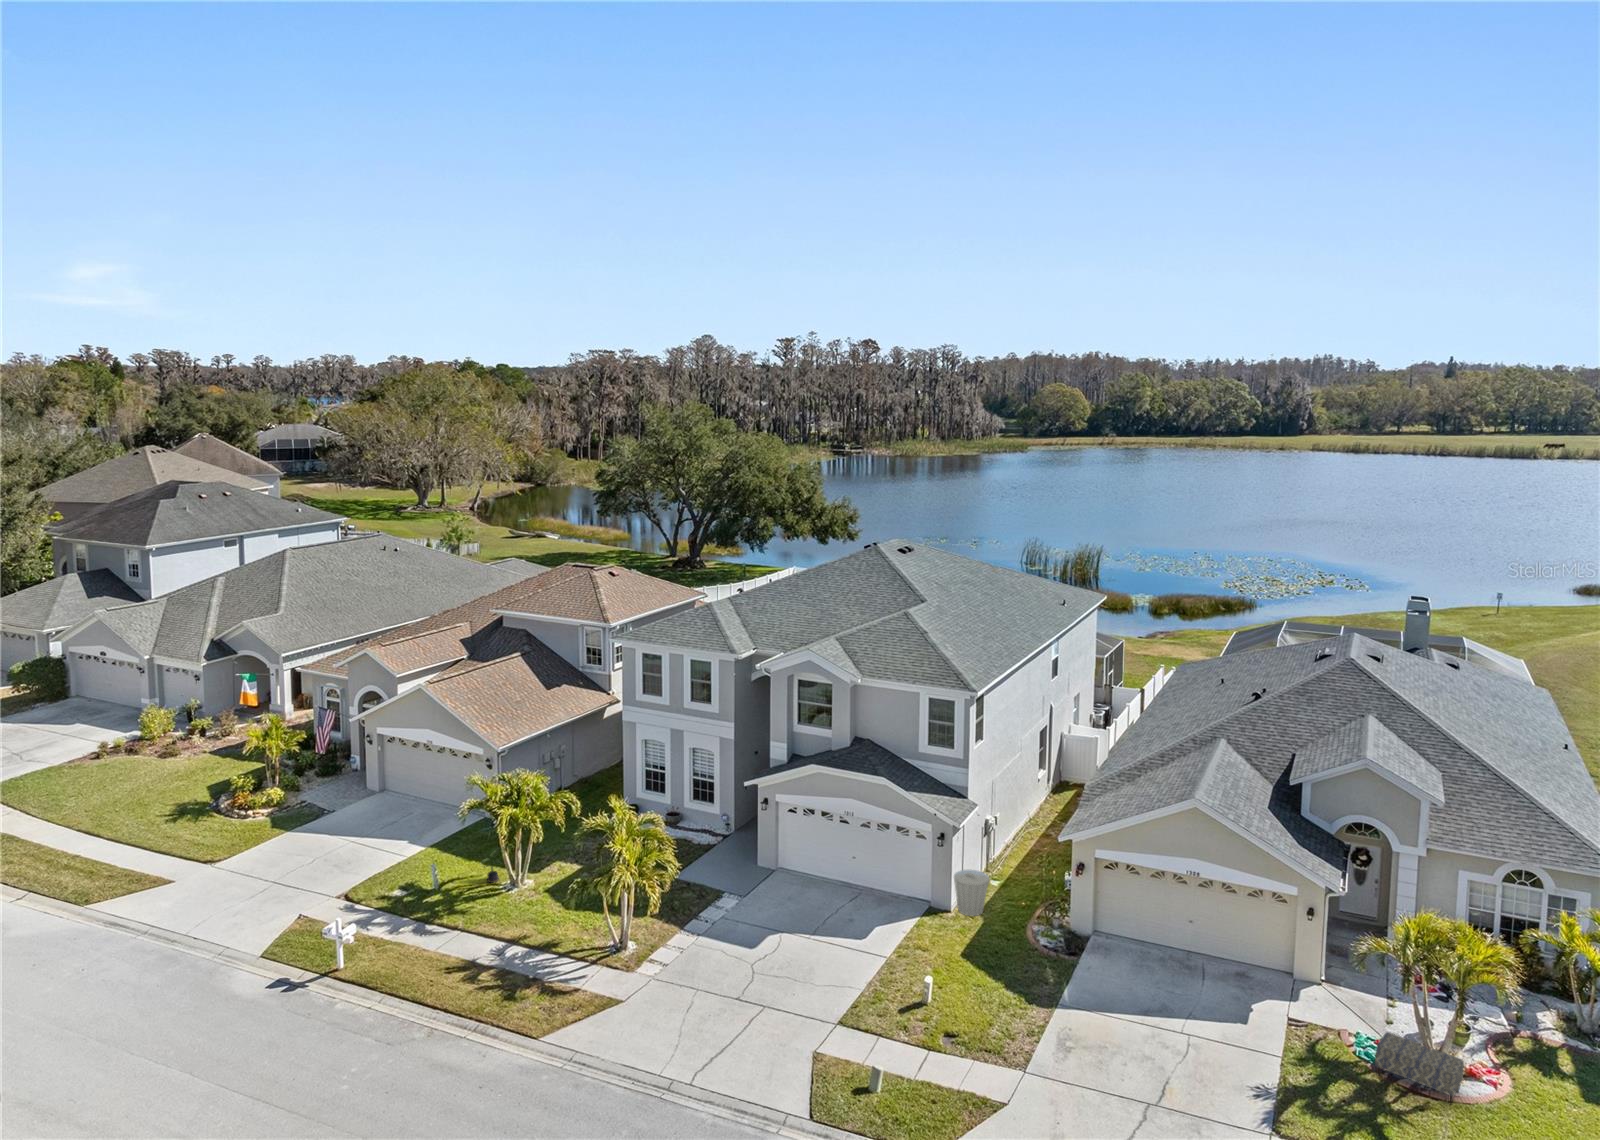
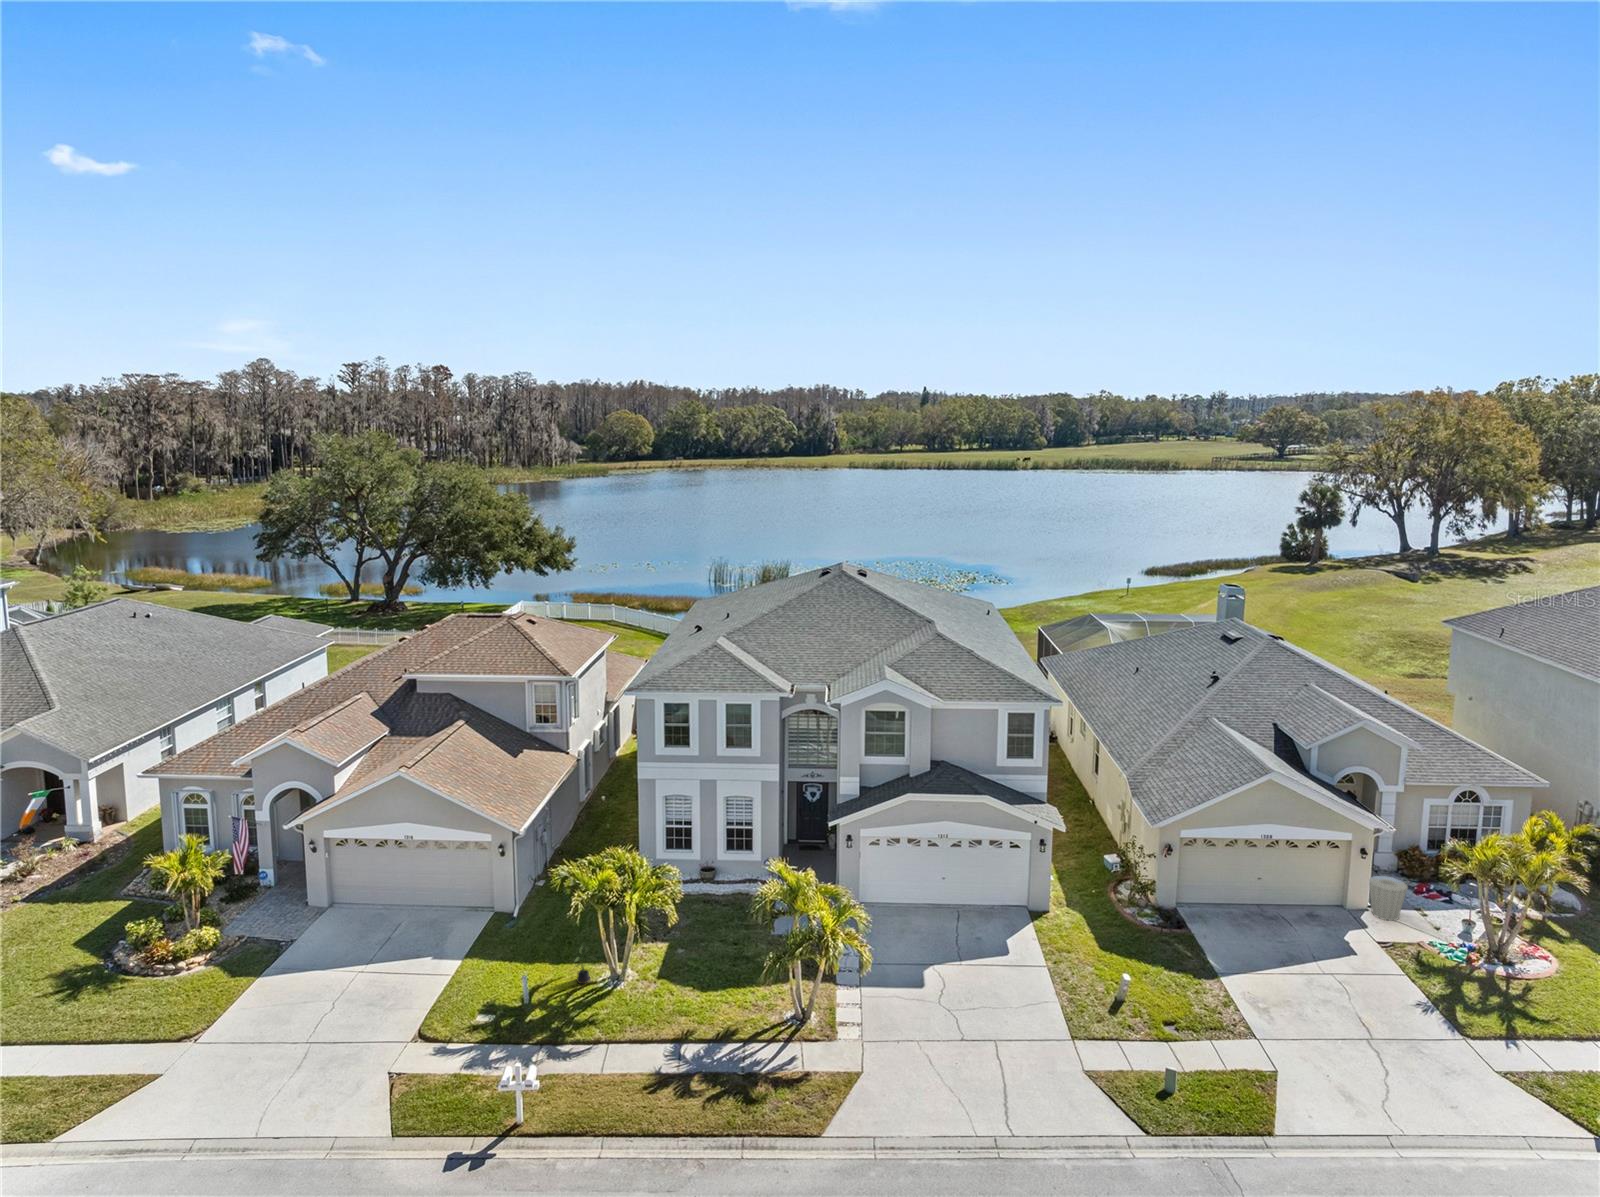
trash can: present [954,870,989,916] -> present [1369,876,1408,921]
bench: present [1375,1032,1464,1104] -> none [1465,937,1539,982]

